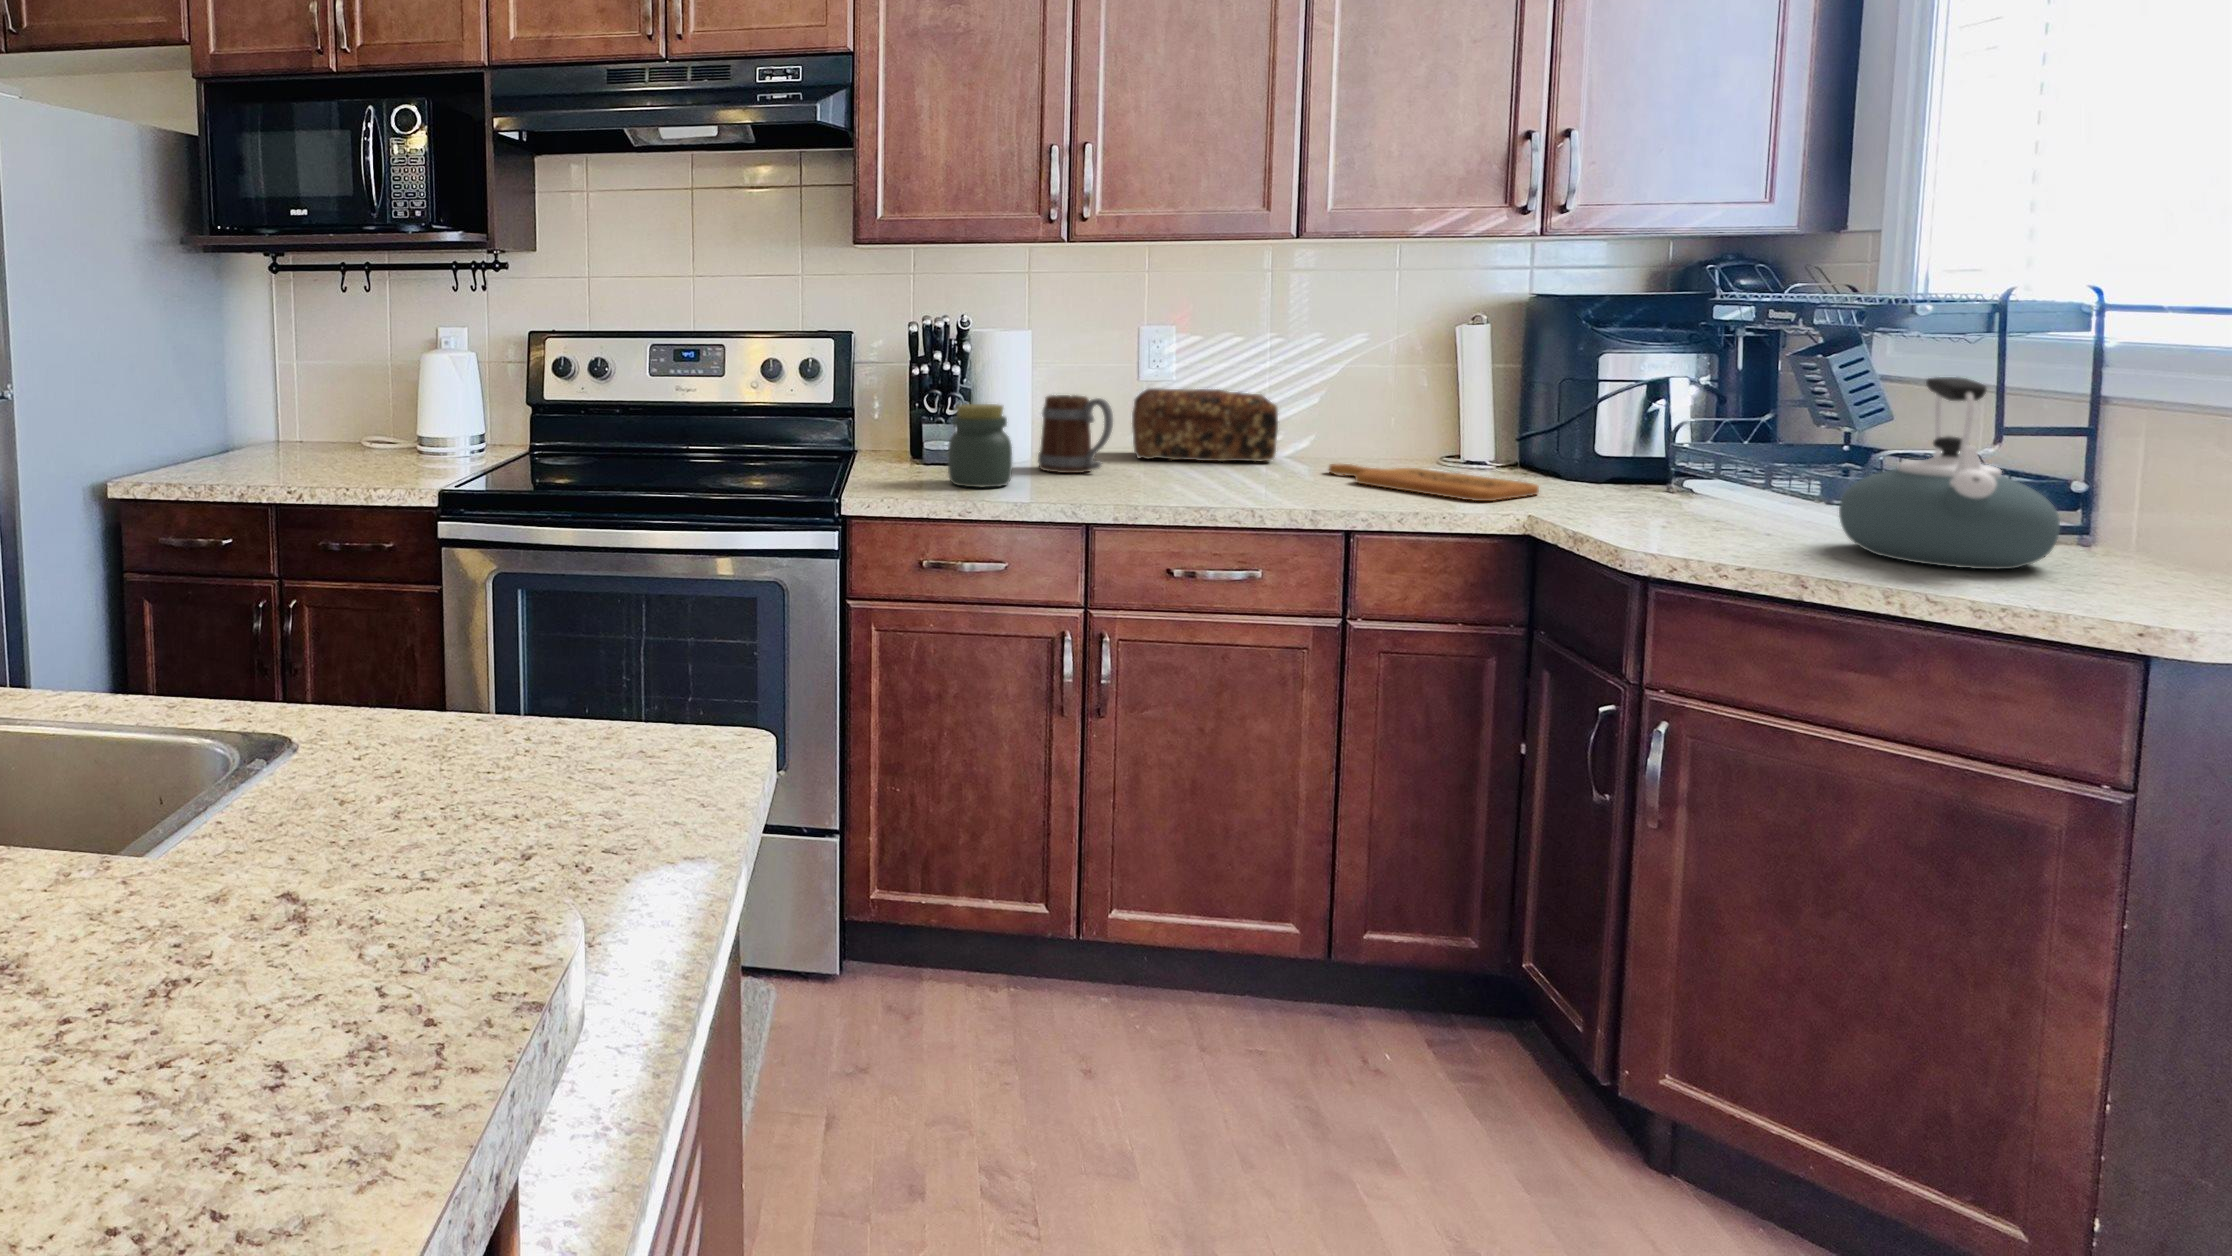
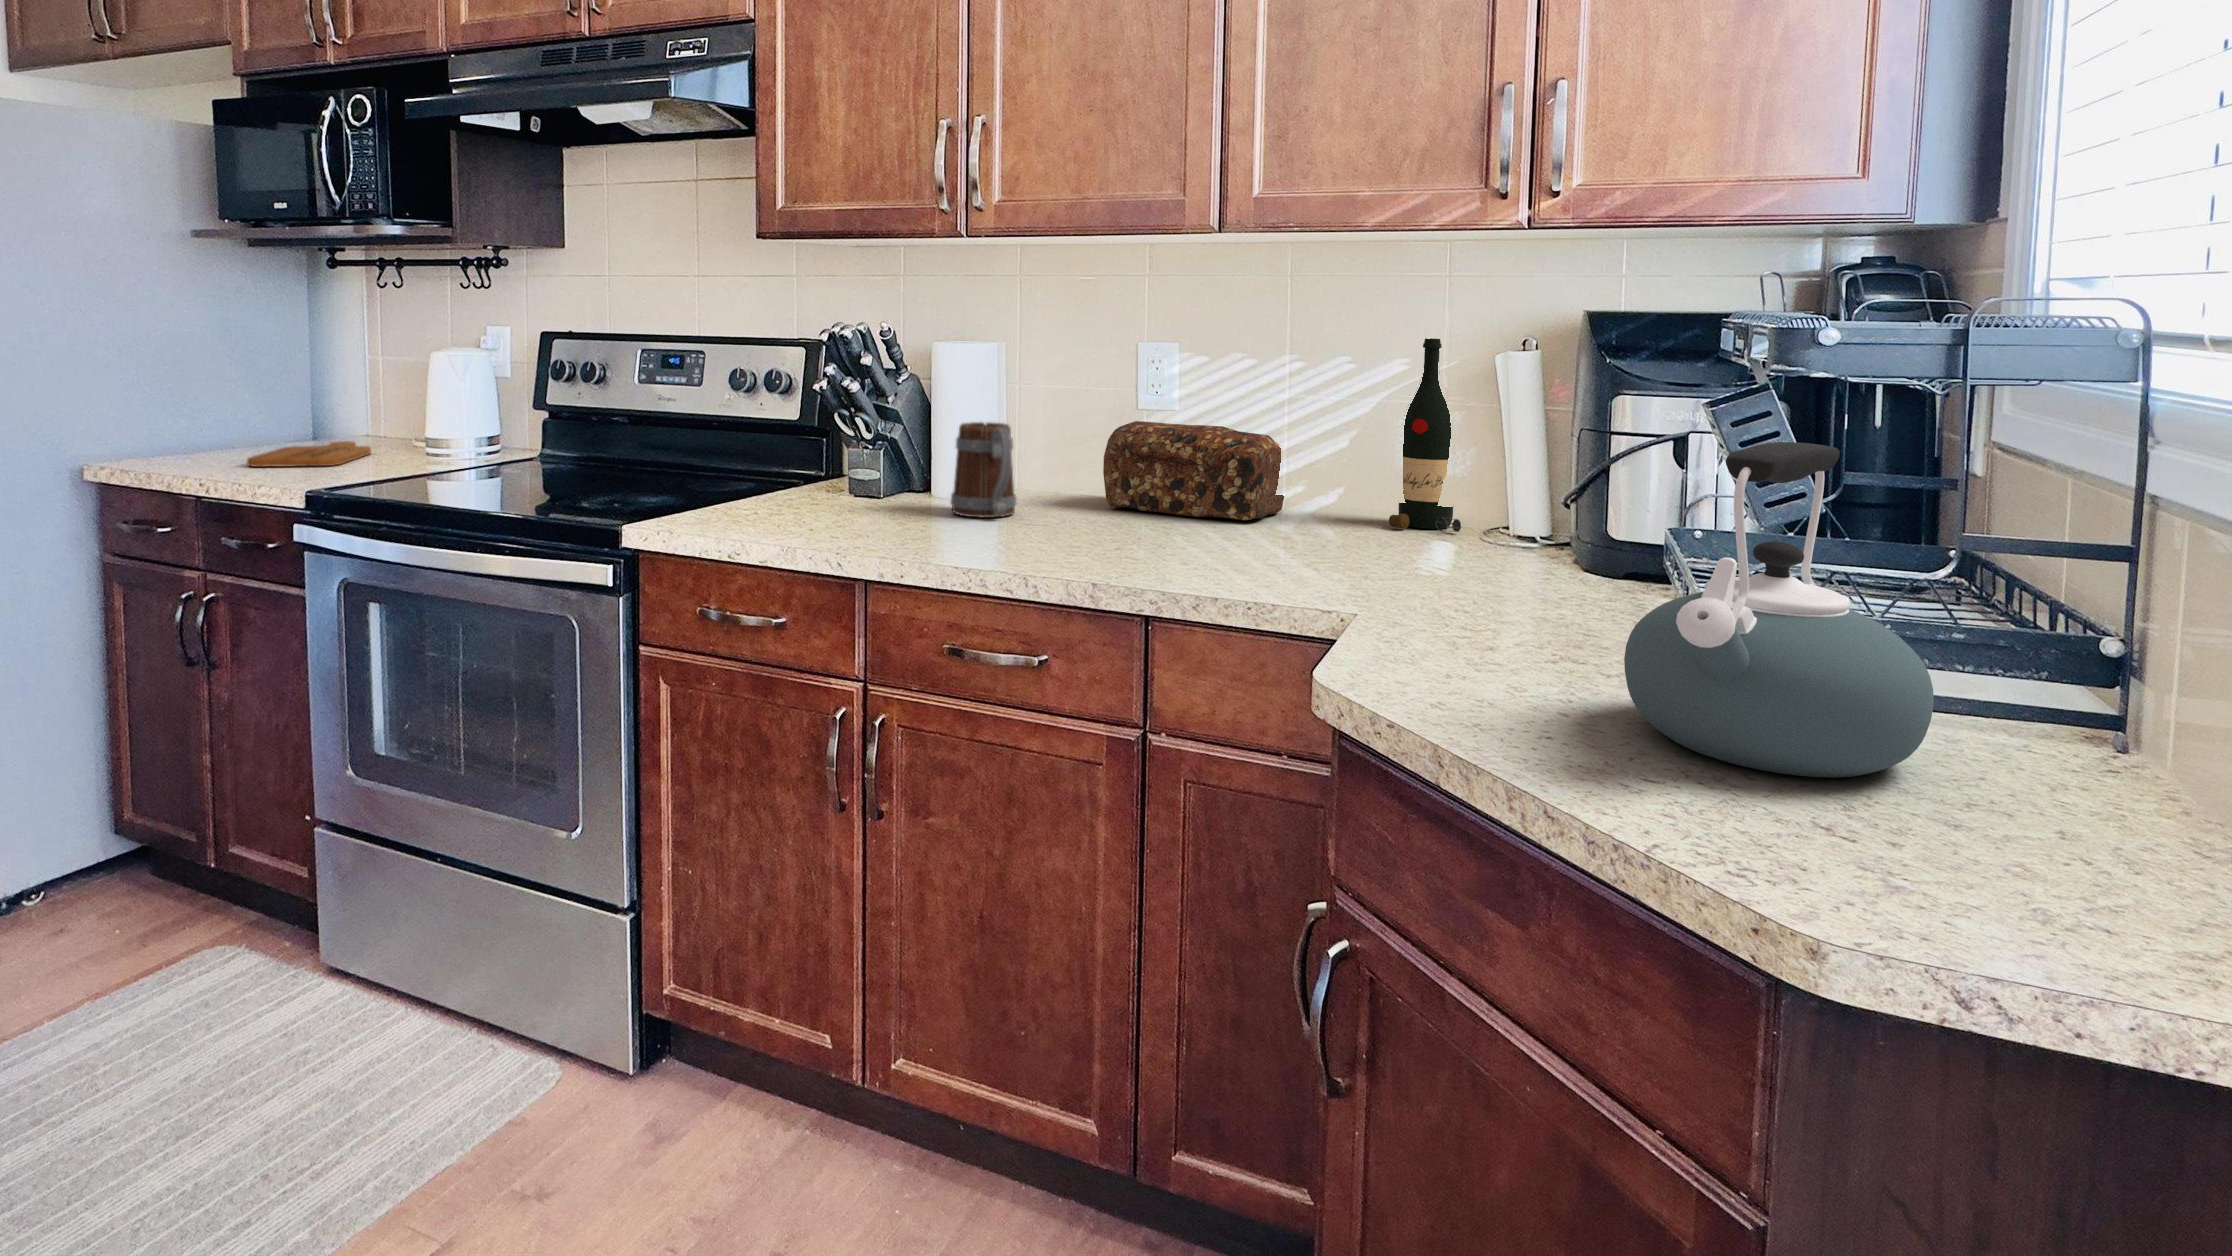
wine bottle: none [1361,315,1423,459] -> present [1389,338,1461,532]
jar: present [948,404,1012,487] -> none [791,426,866,526]
cutting board: present [1329,464,1539,501] -> present [247,441,371,467]

